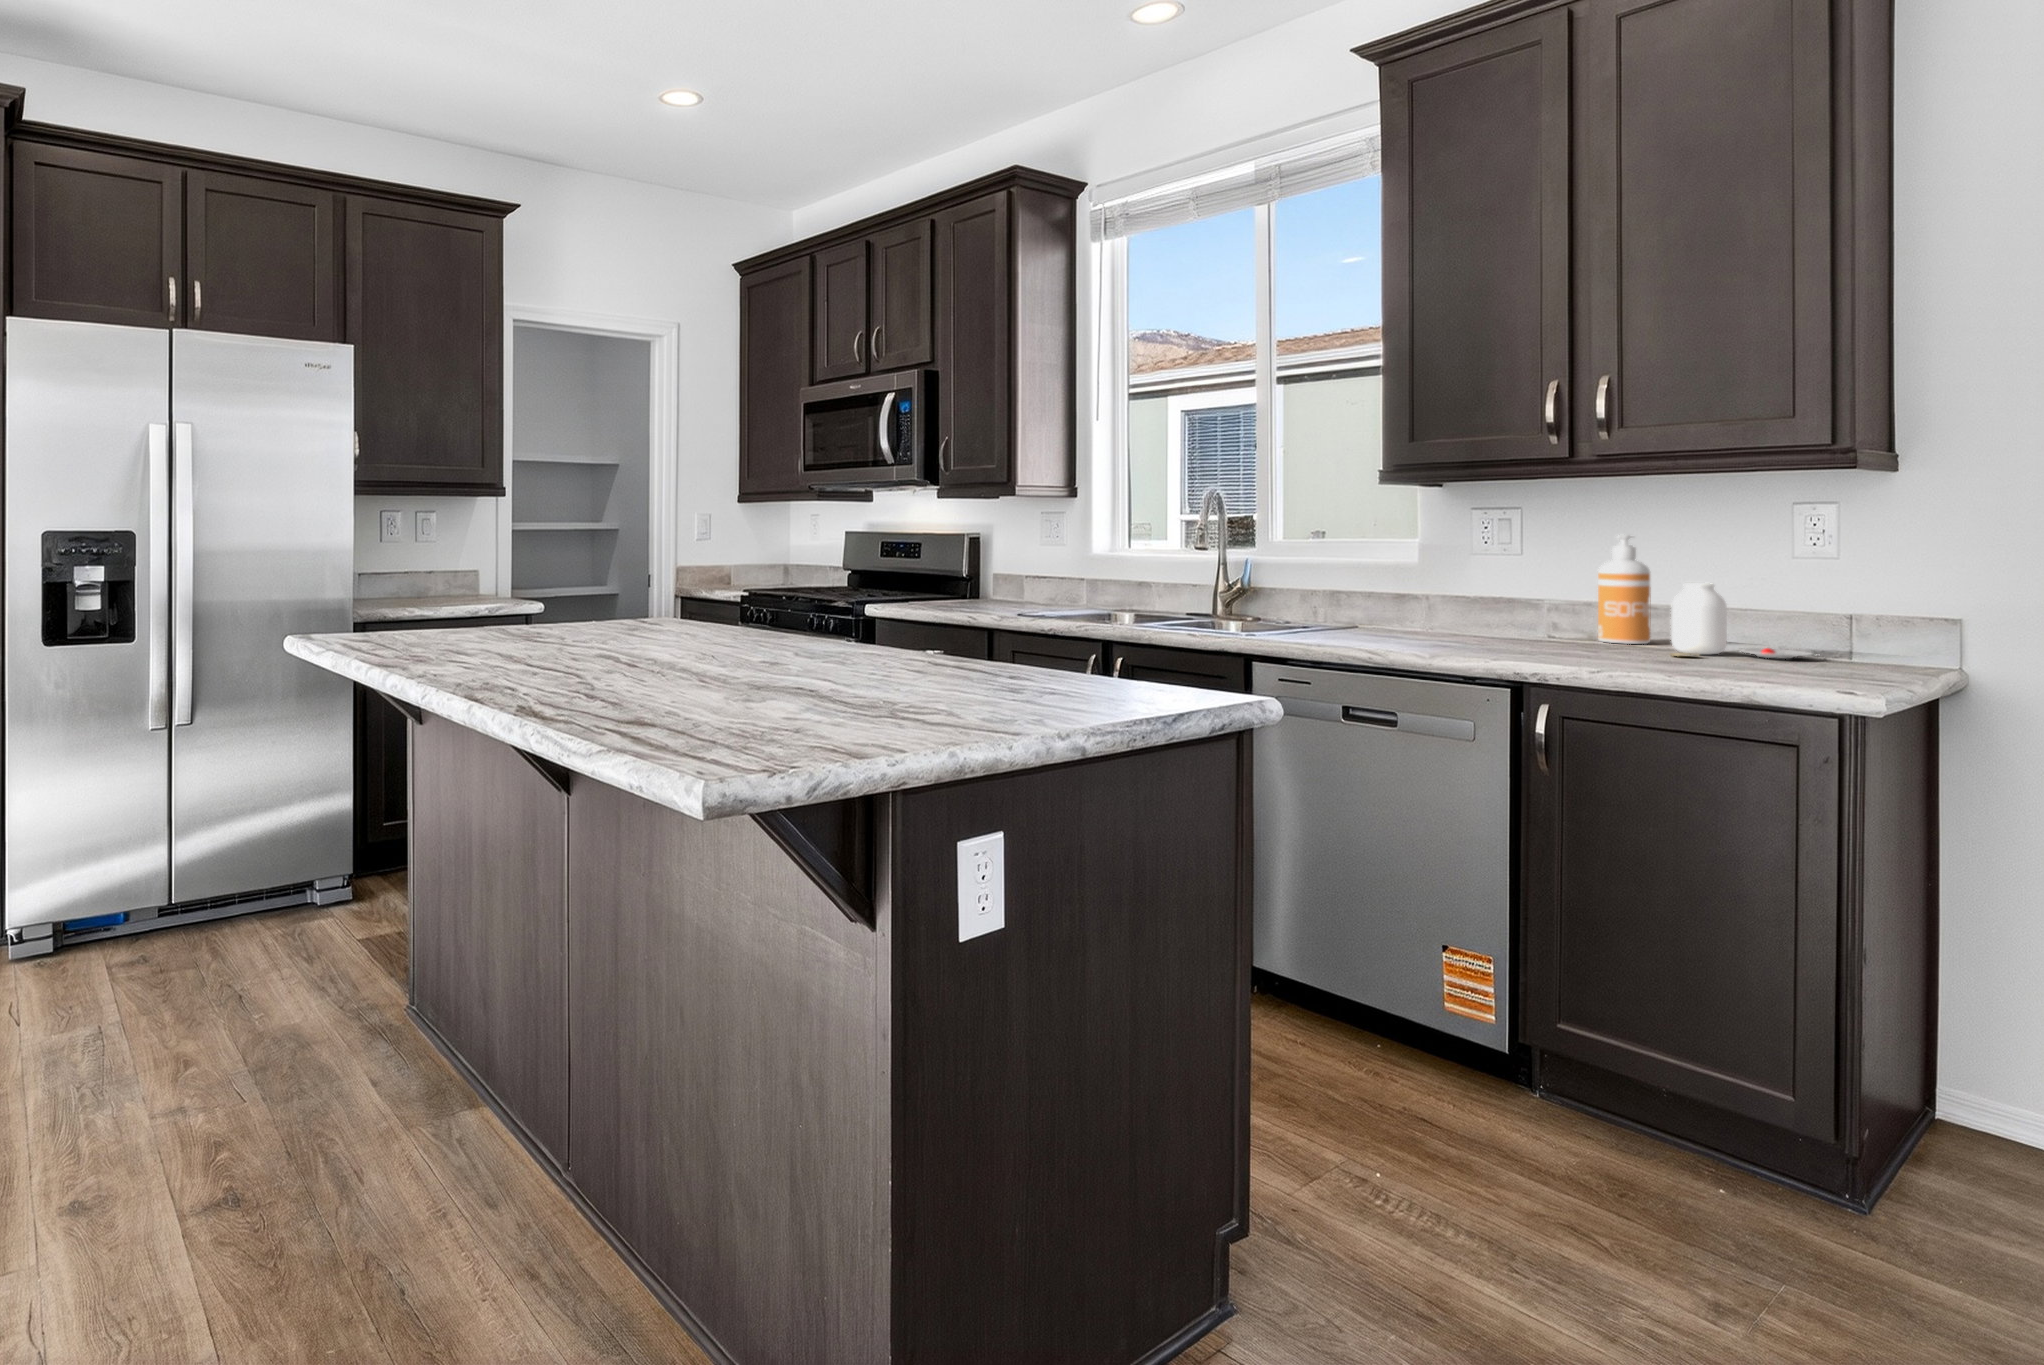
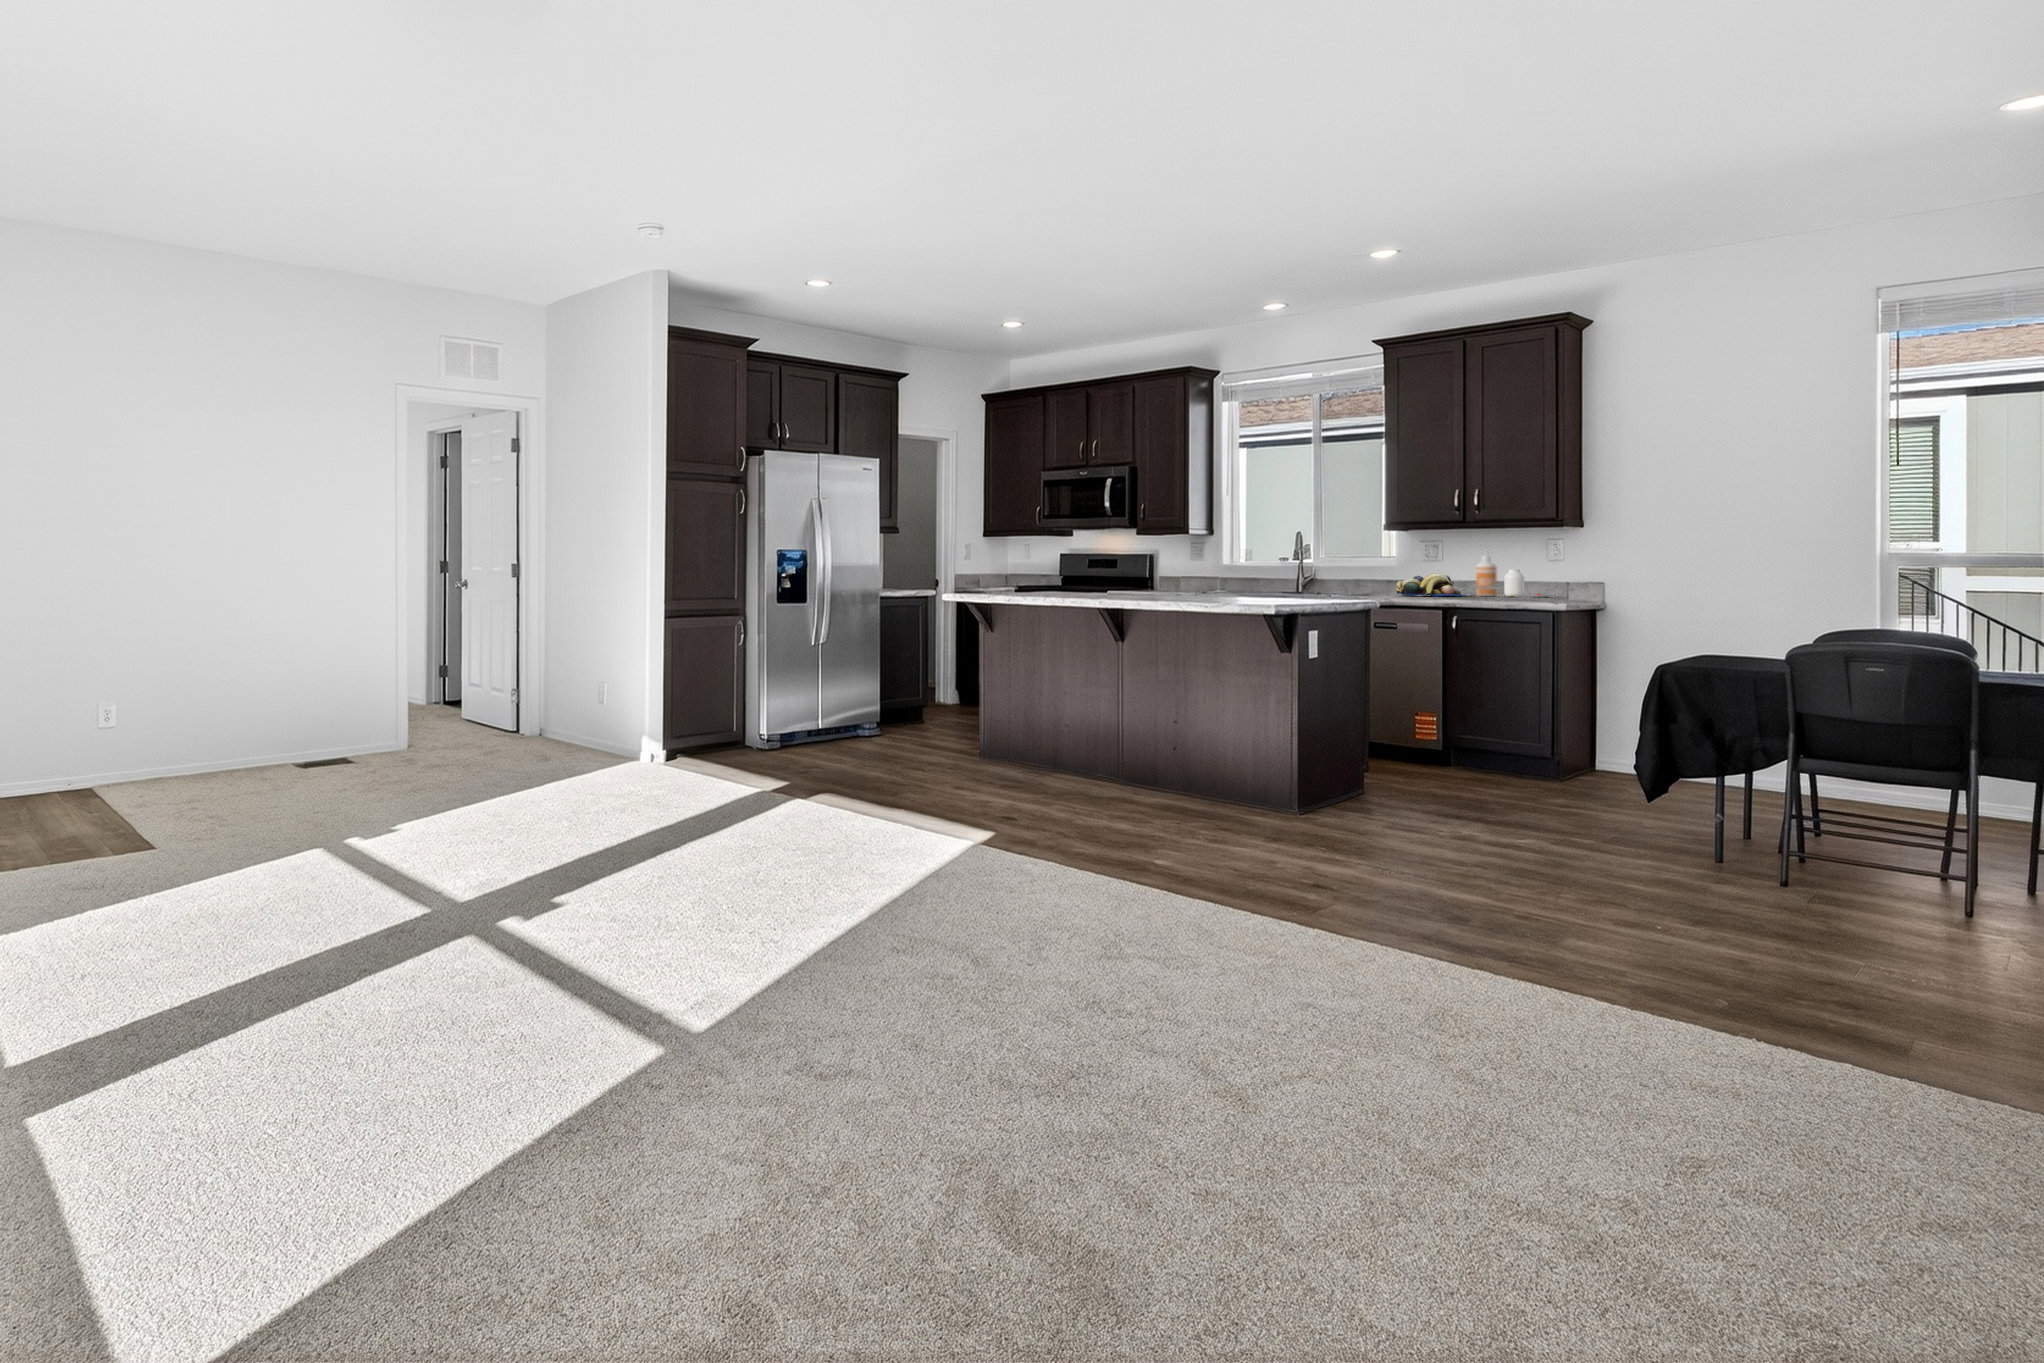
fruit bowl: none [1394,593,1570,656] -> present [1396,573,1467,597]

